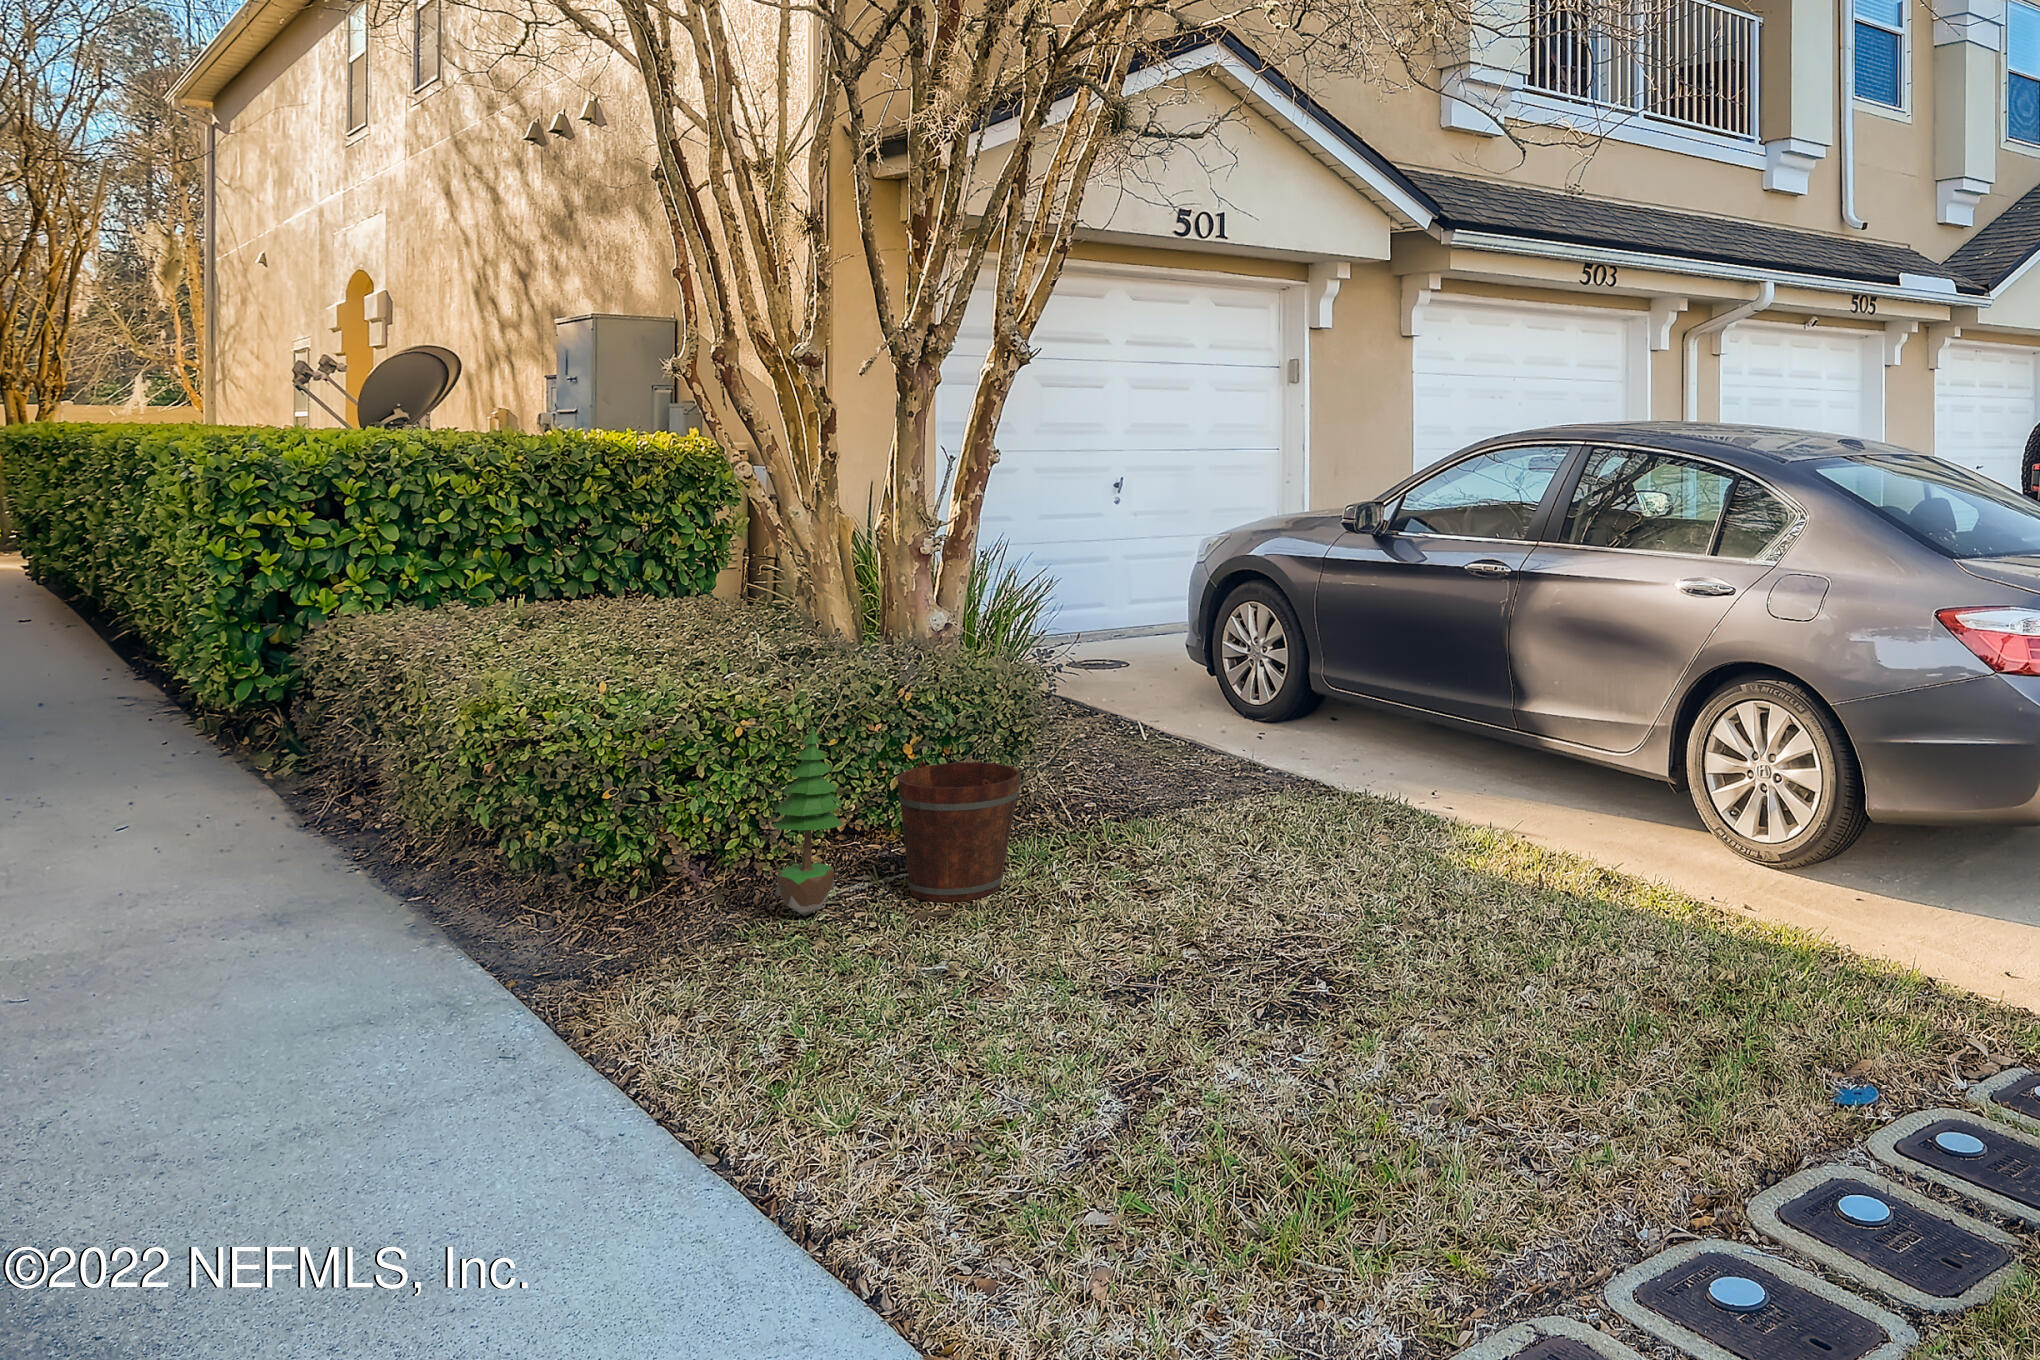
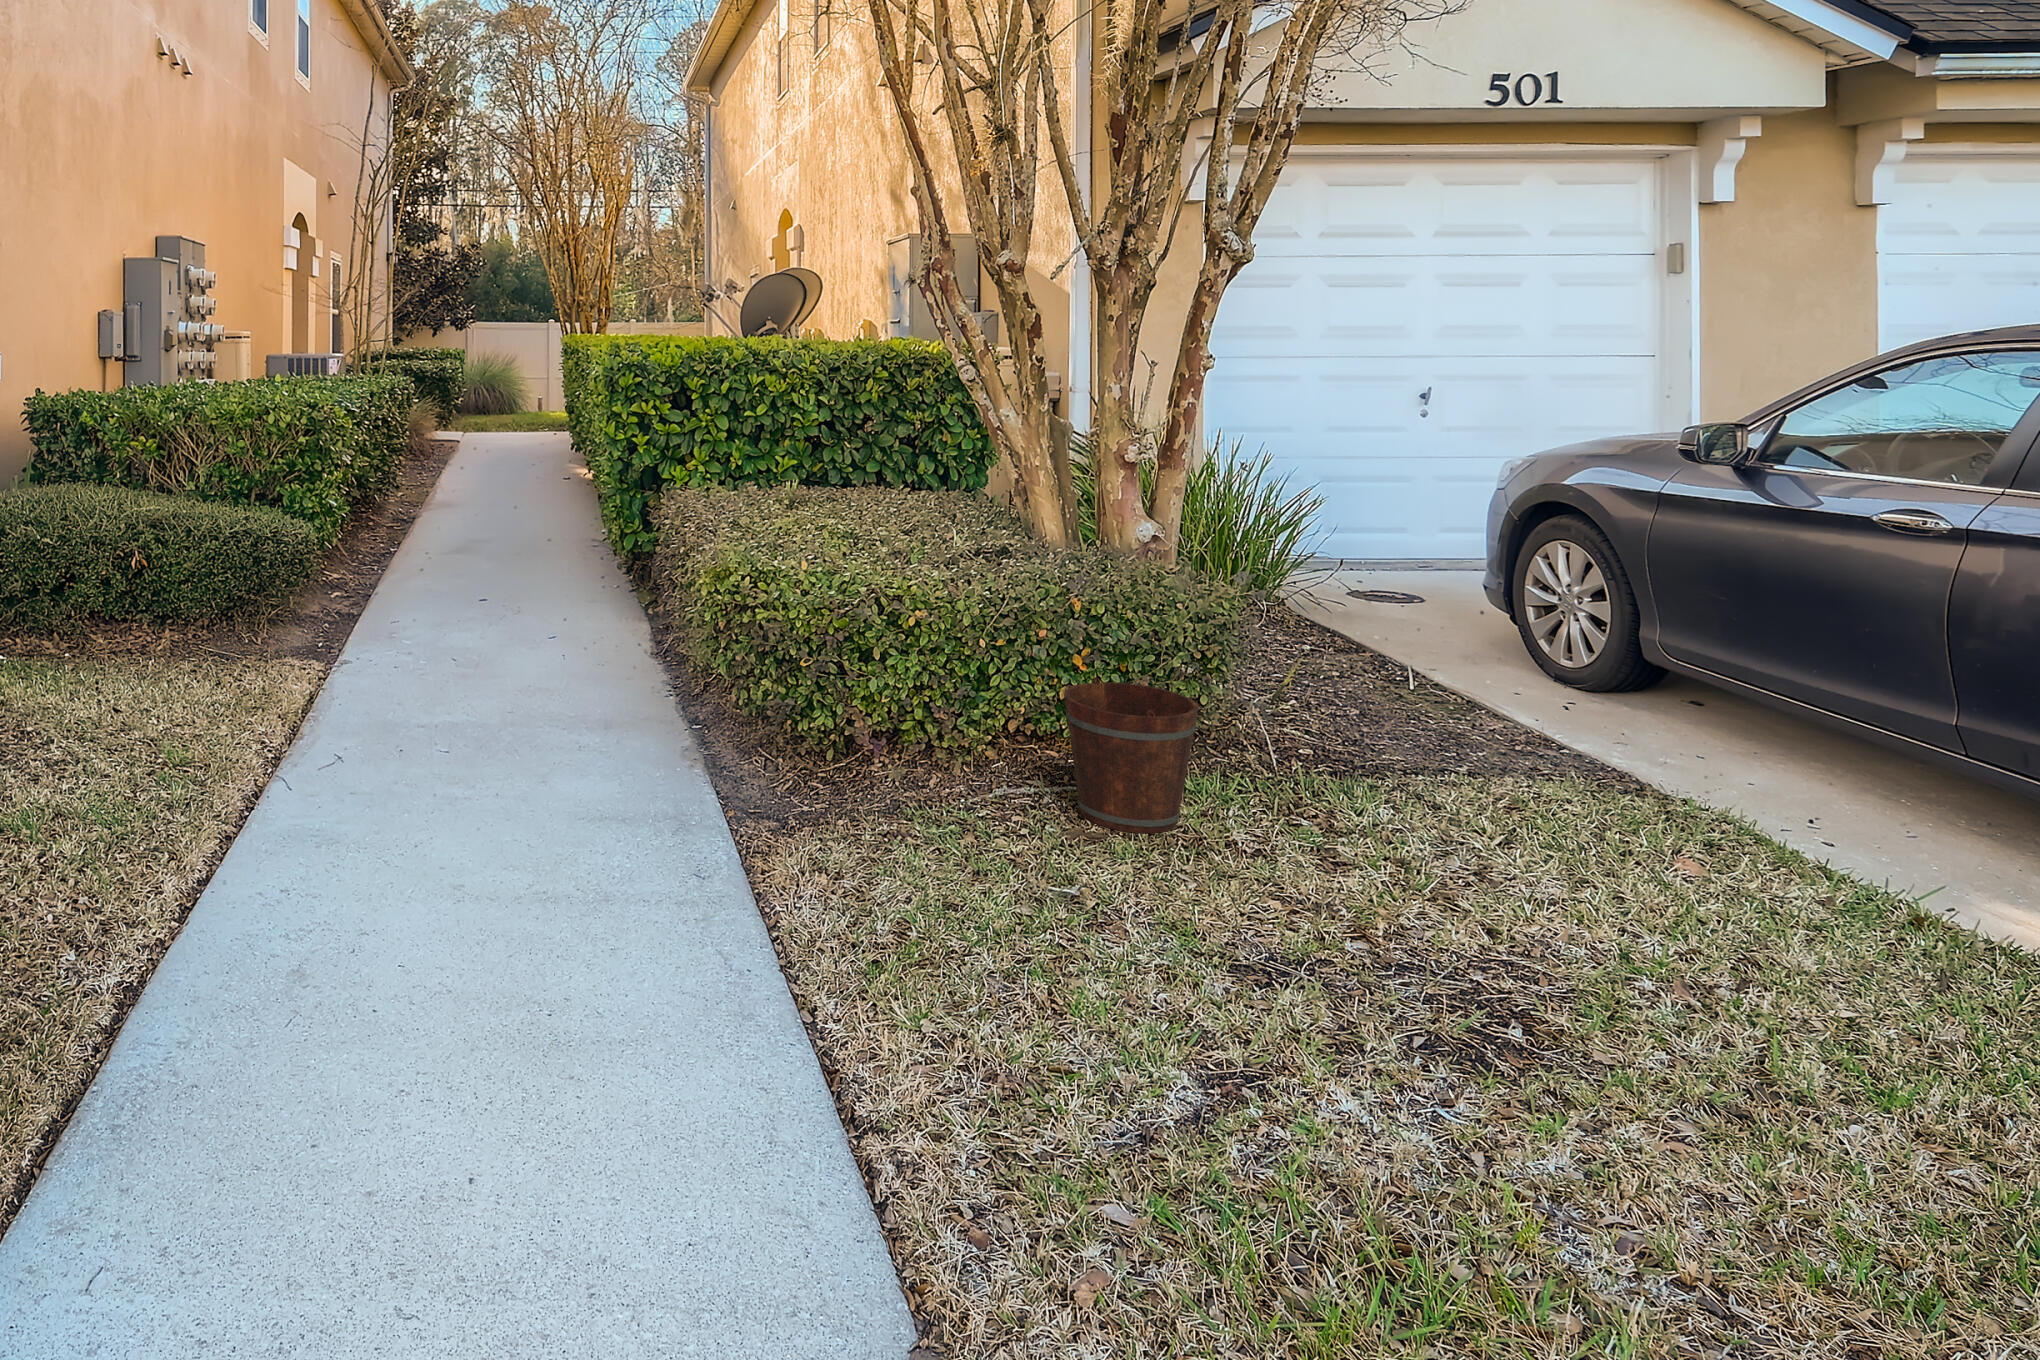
potted tree: present [771,727,843,917] -> none [936,628,1005,810]

